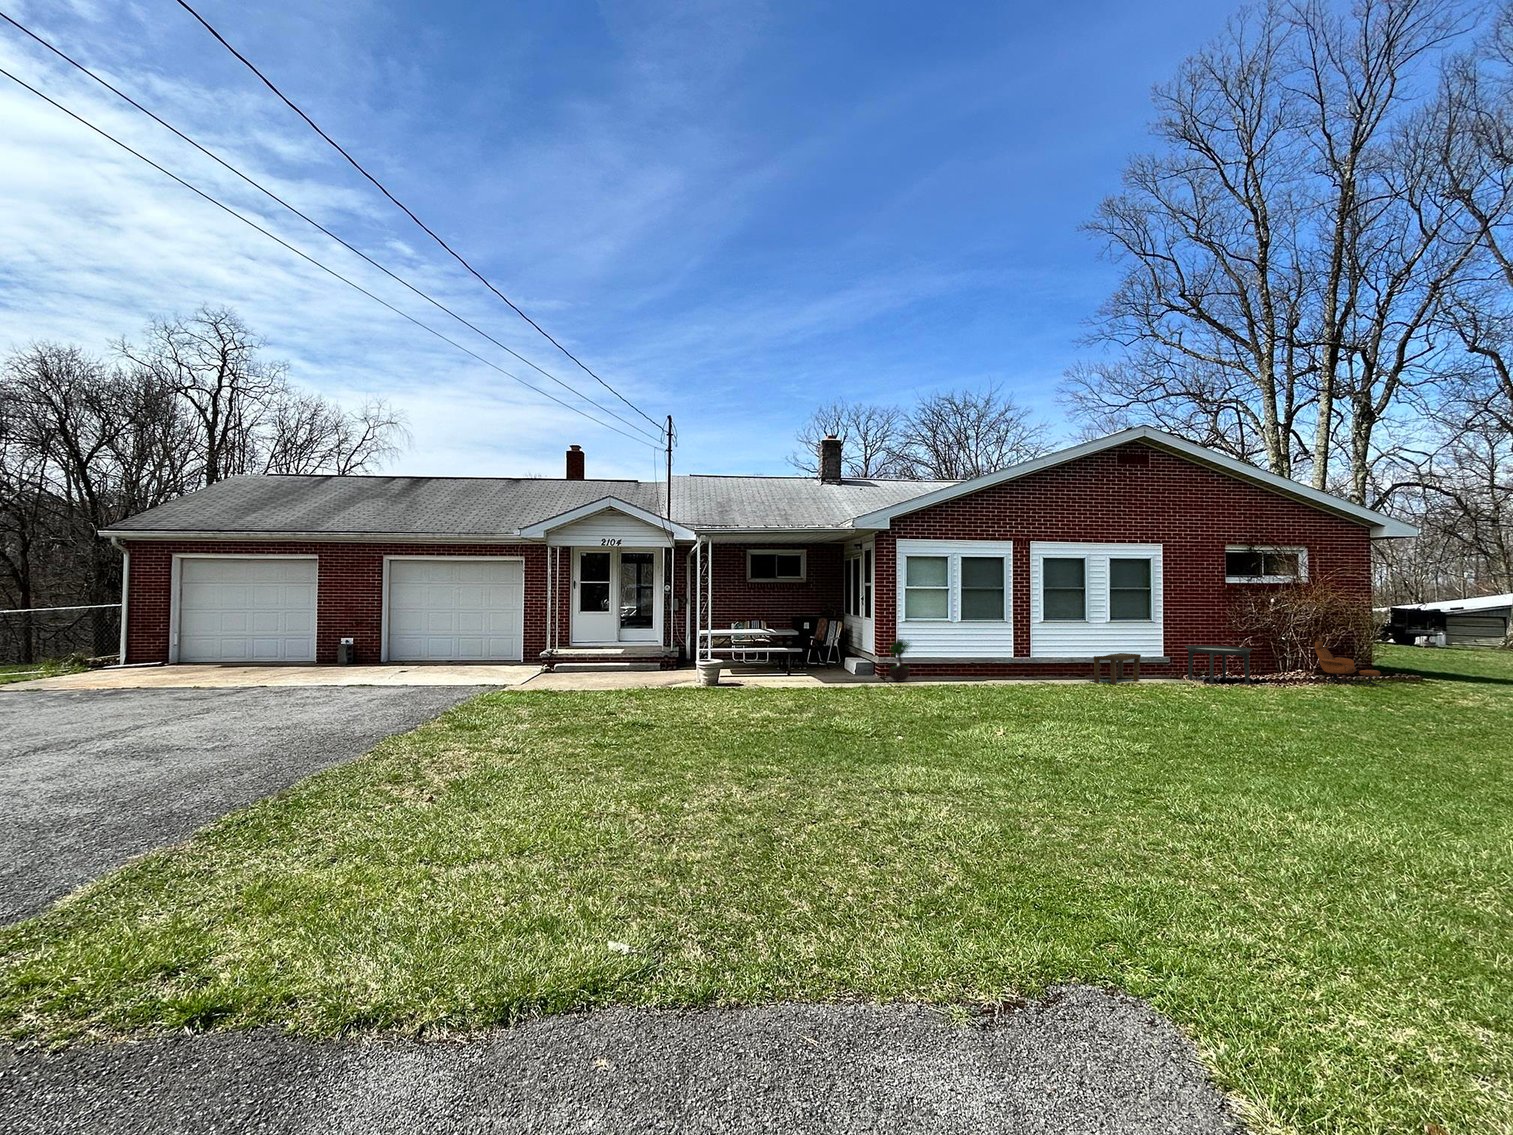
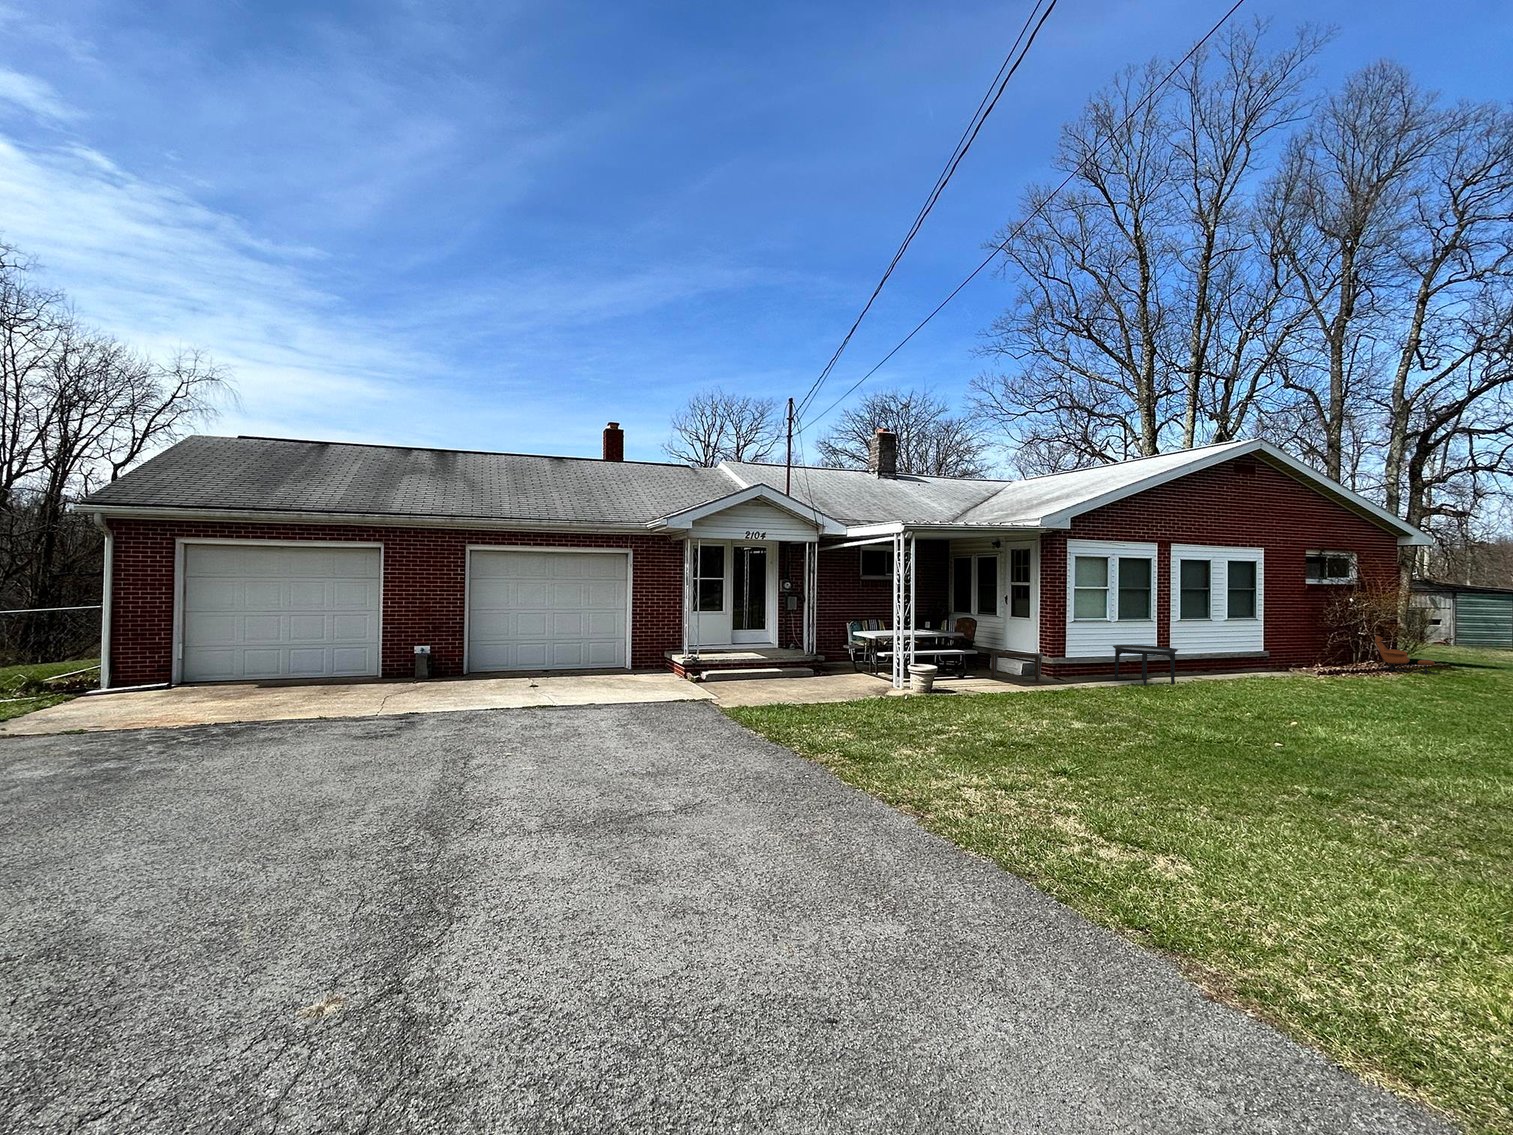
potted tree: present [888,639,910,682] -> none [1065,635,1094,682]
round table: present [1185,645,1252,685] -> present [1113,645,1178,685]
bench: present [1094,653,1141,685] -> present [990,651,1043,682]

